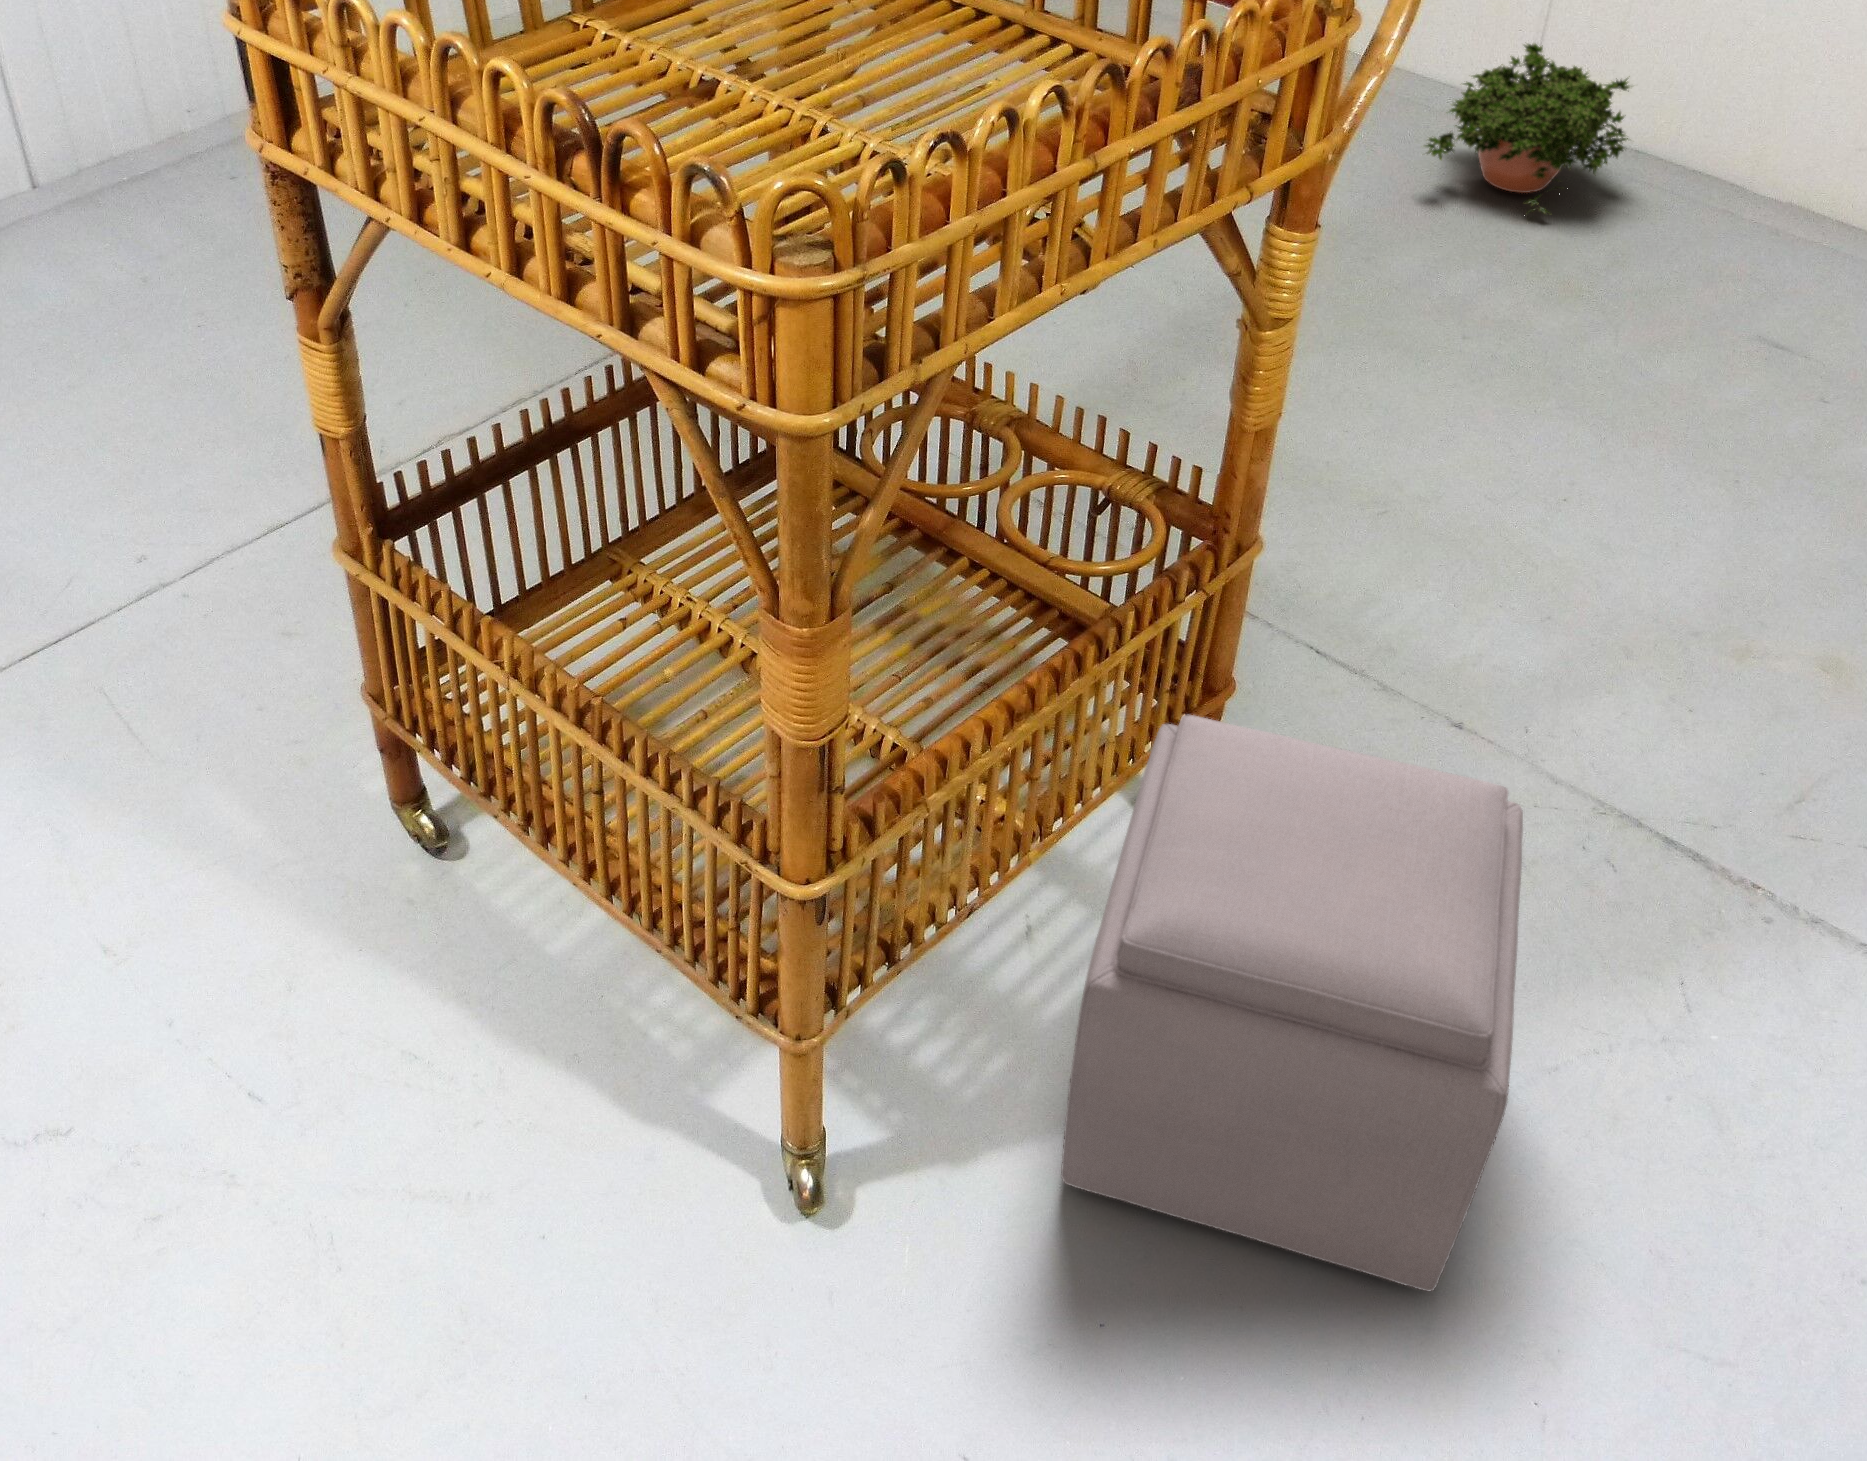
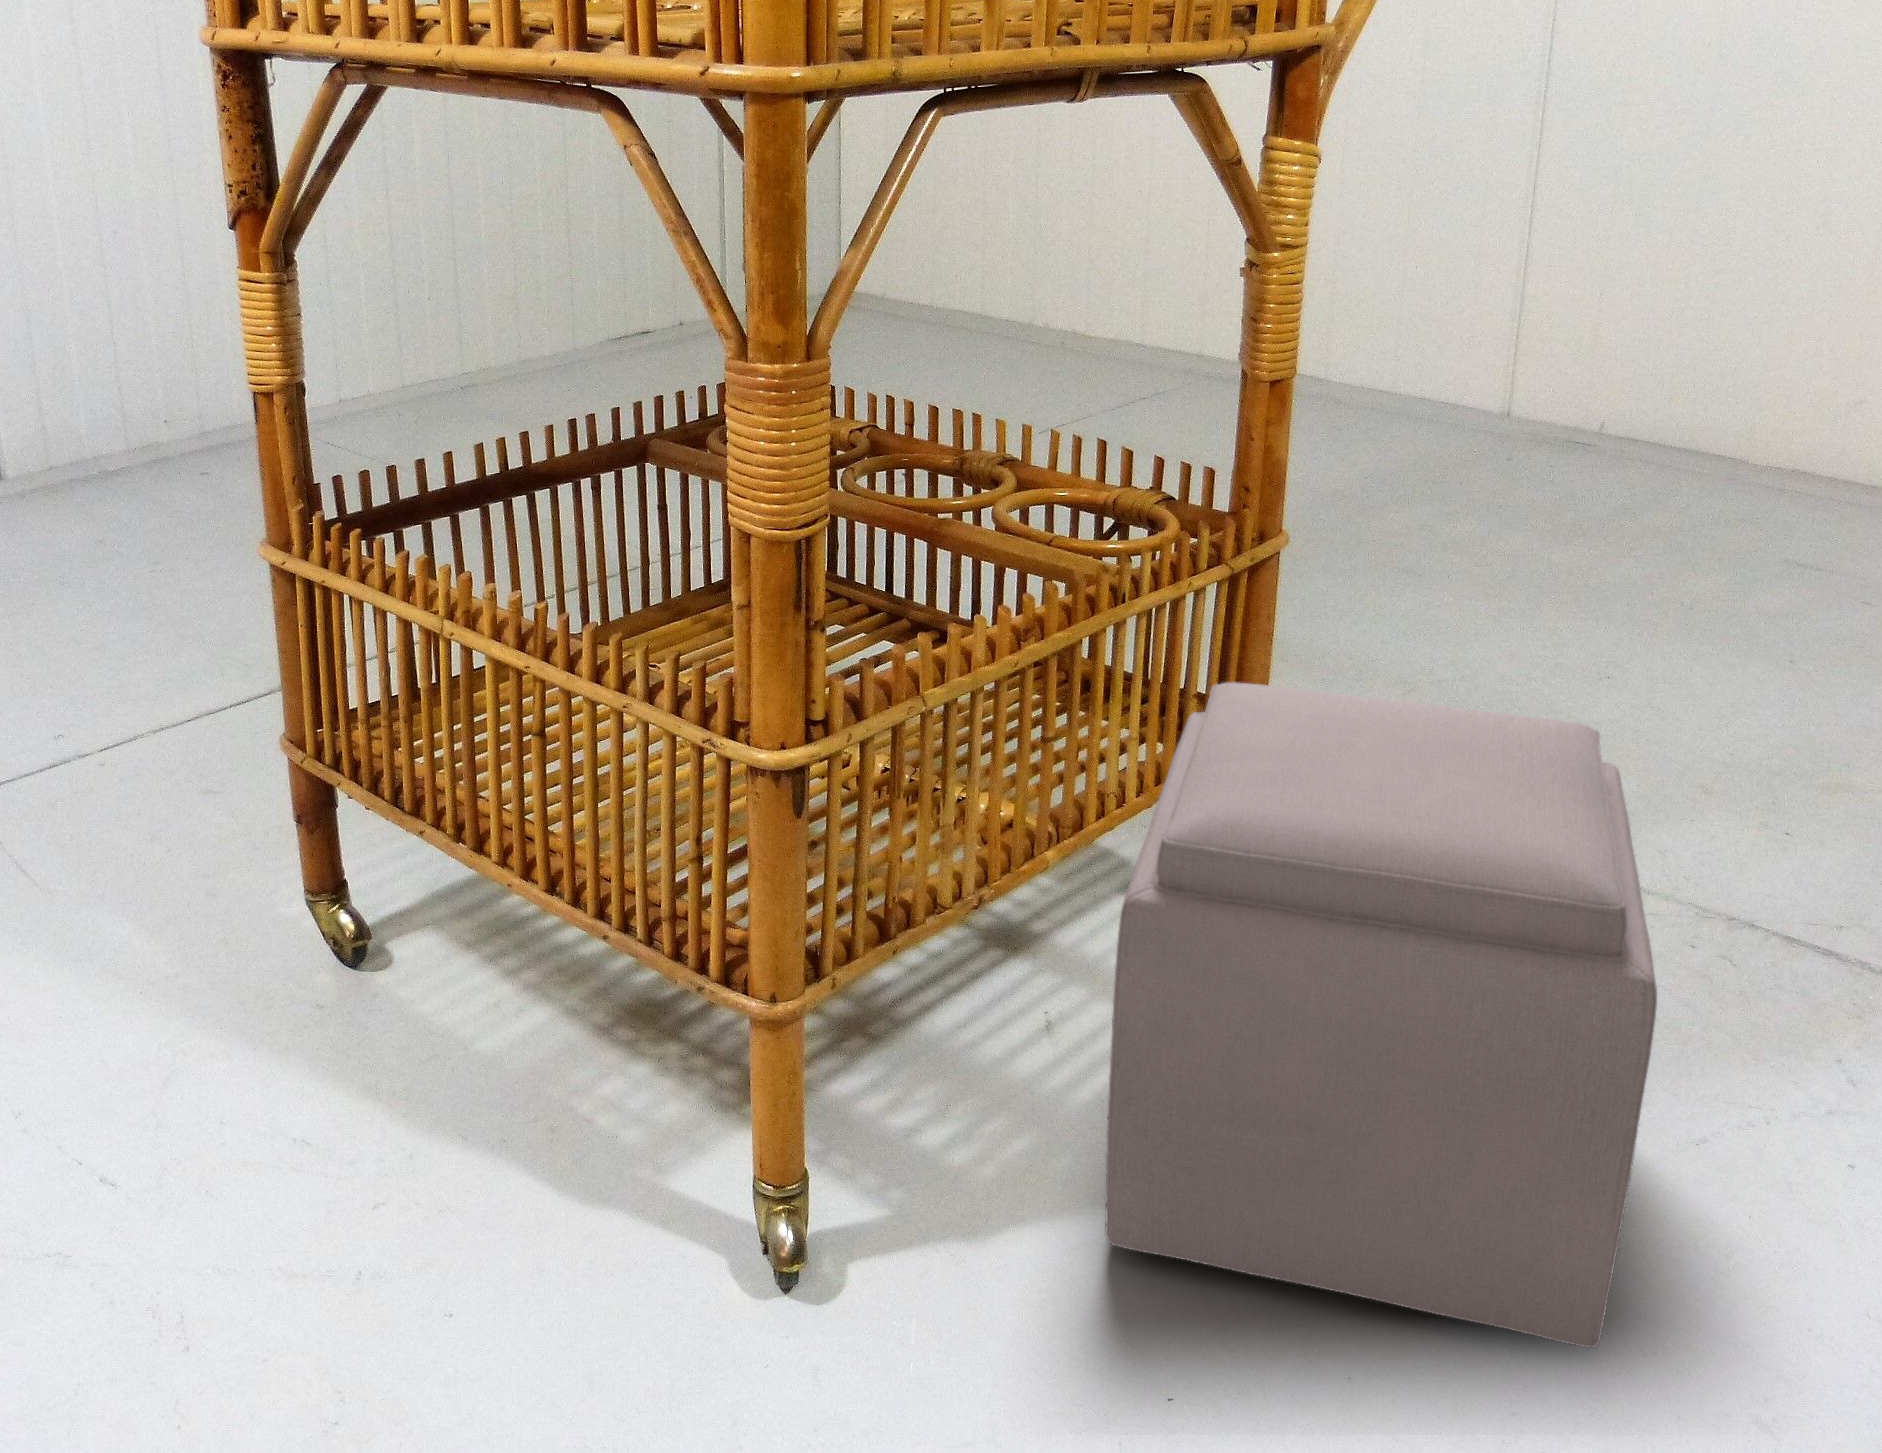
potted plant: present [1425,44,1630,213] -> none [1408,325,1625,483]

